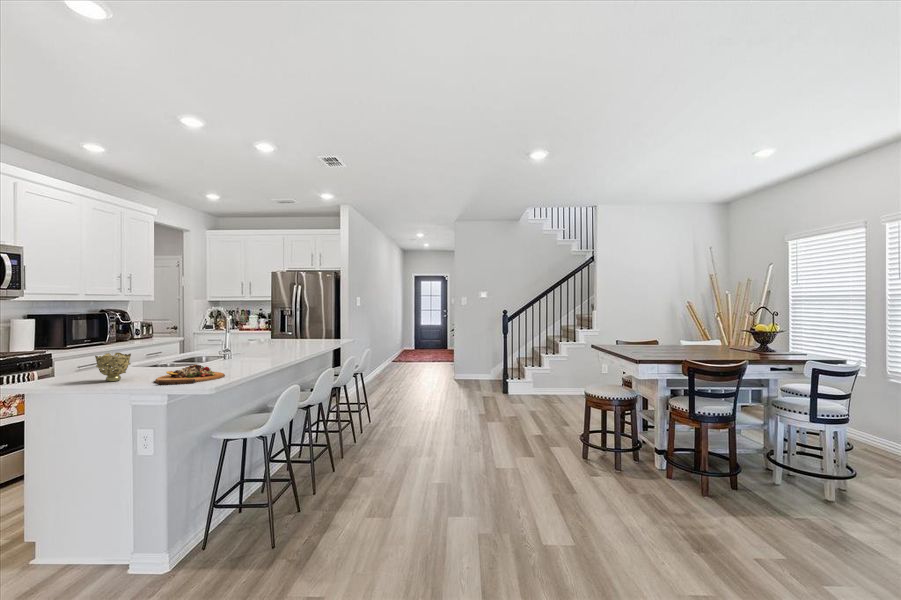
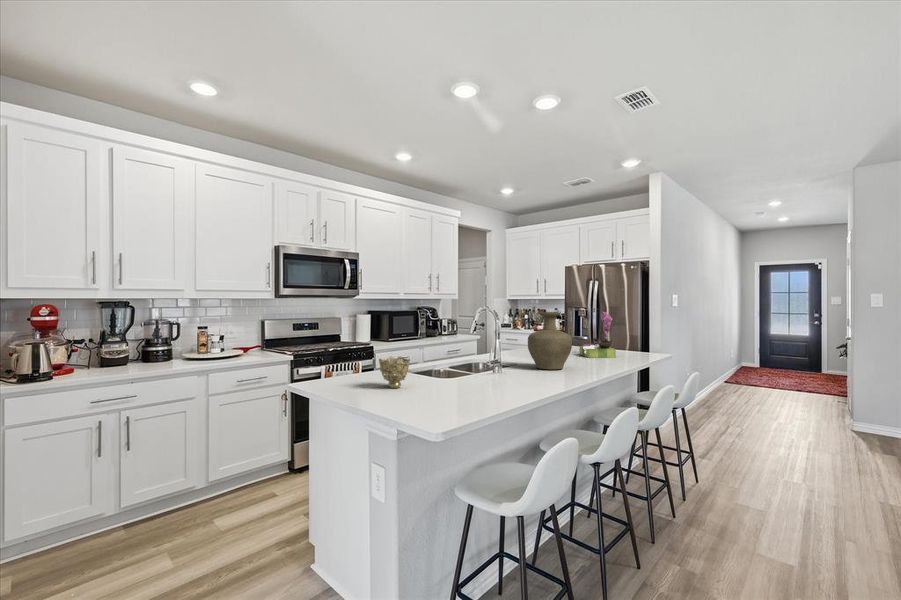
flower arrangement: none [286,309,315,348] -> present [580,312,616,358]
vase: none [242,310,280,357] -> present [528,312,572,369]
cutting board: present [155,365,225,385] -> none [427,379,500,406]

